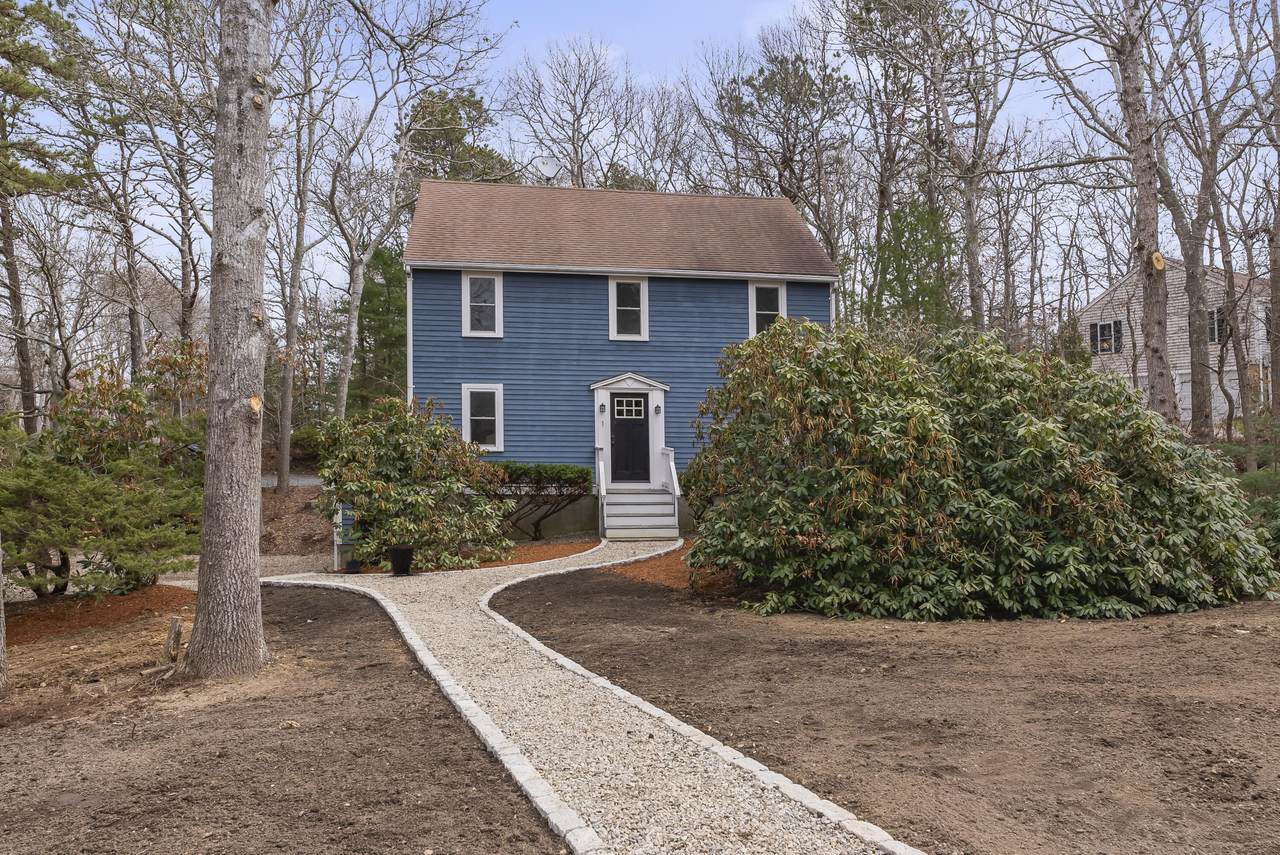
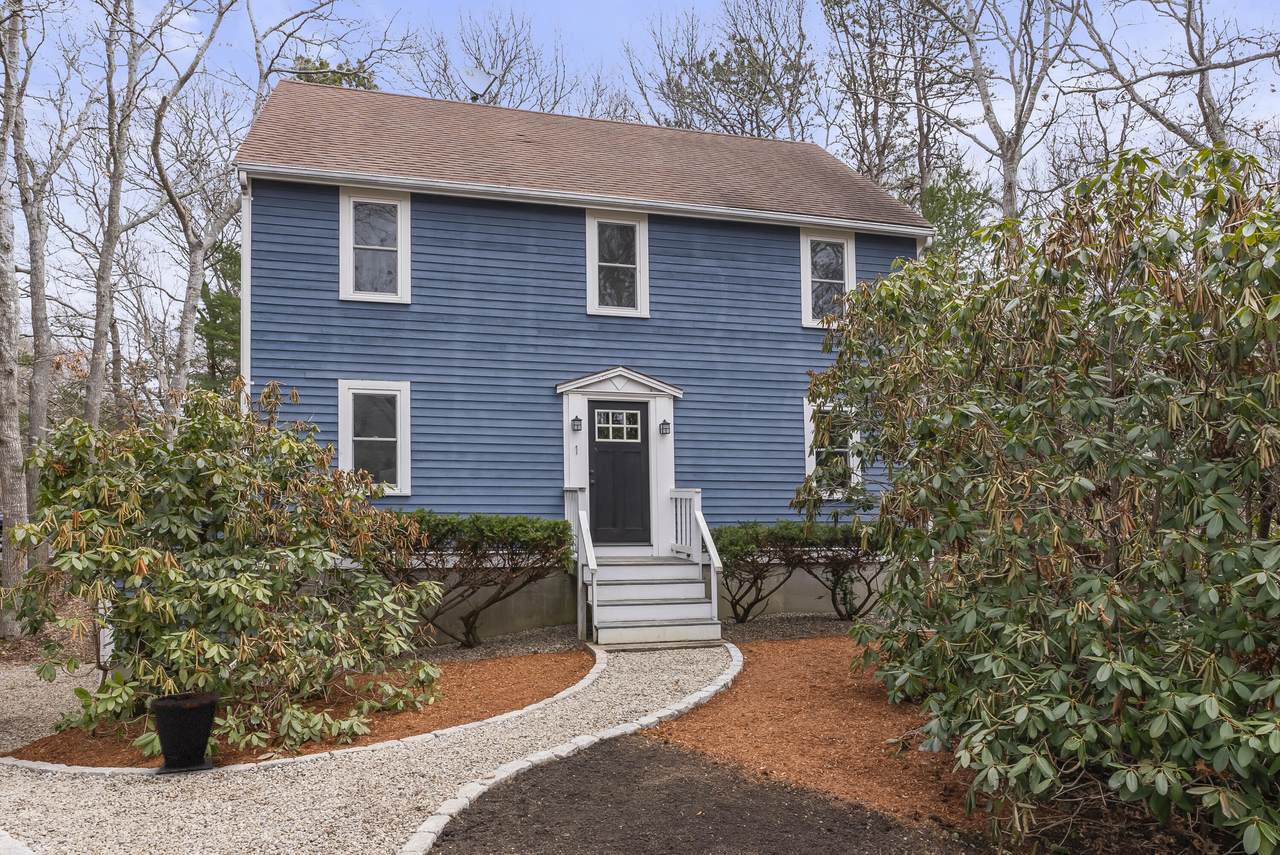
potted plant: present [340,532,365,574] -> none [39,659,111,762]

